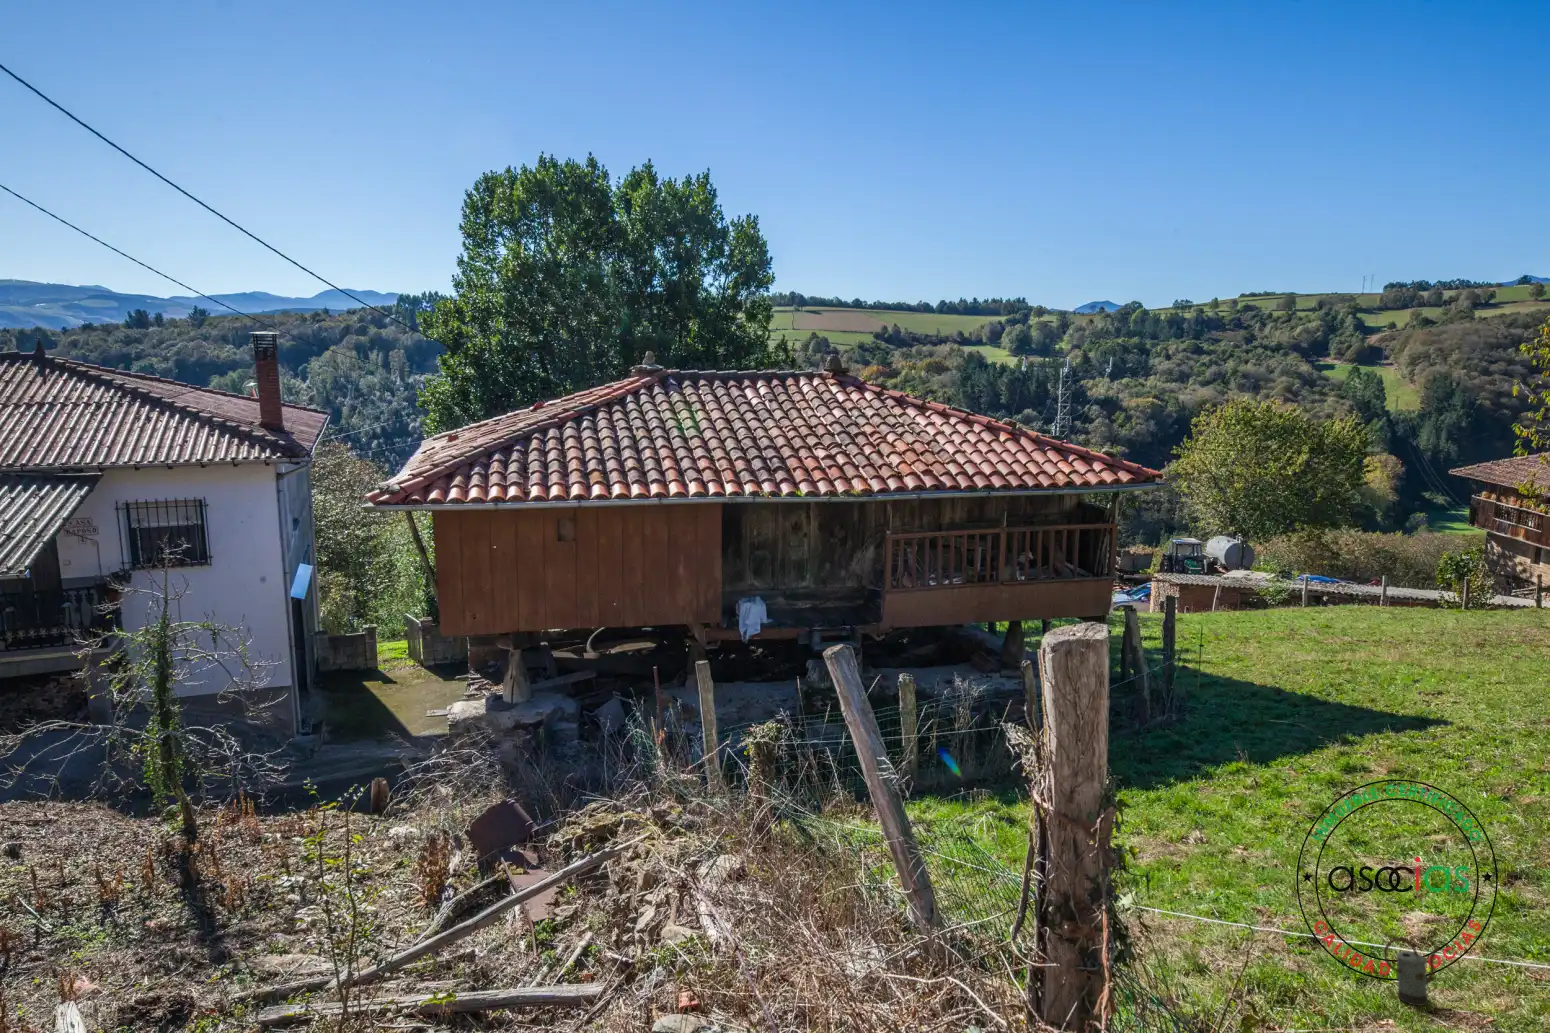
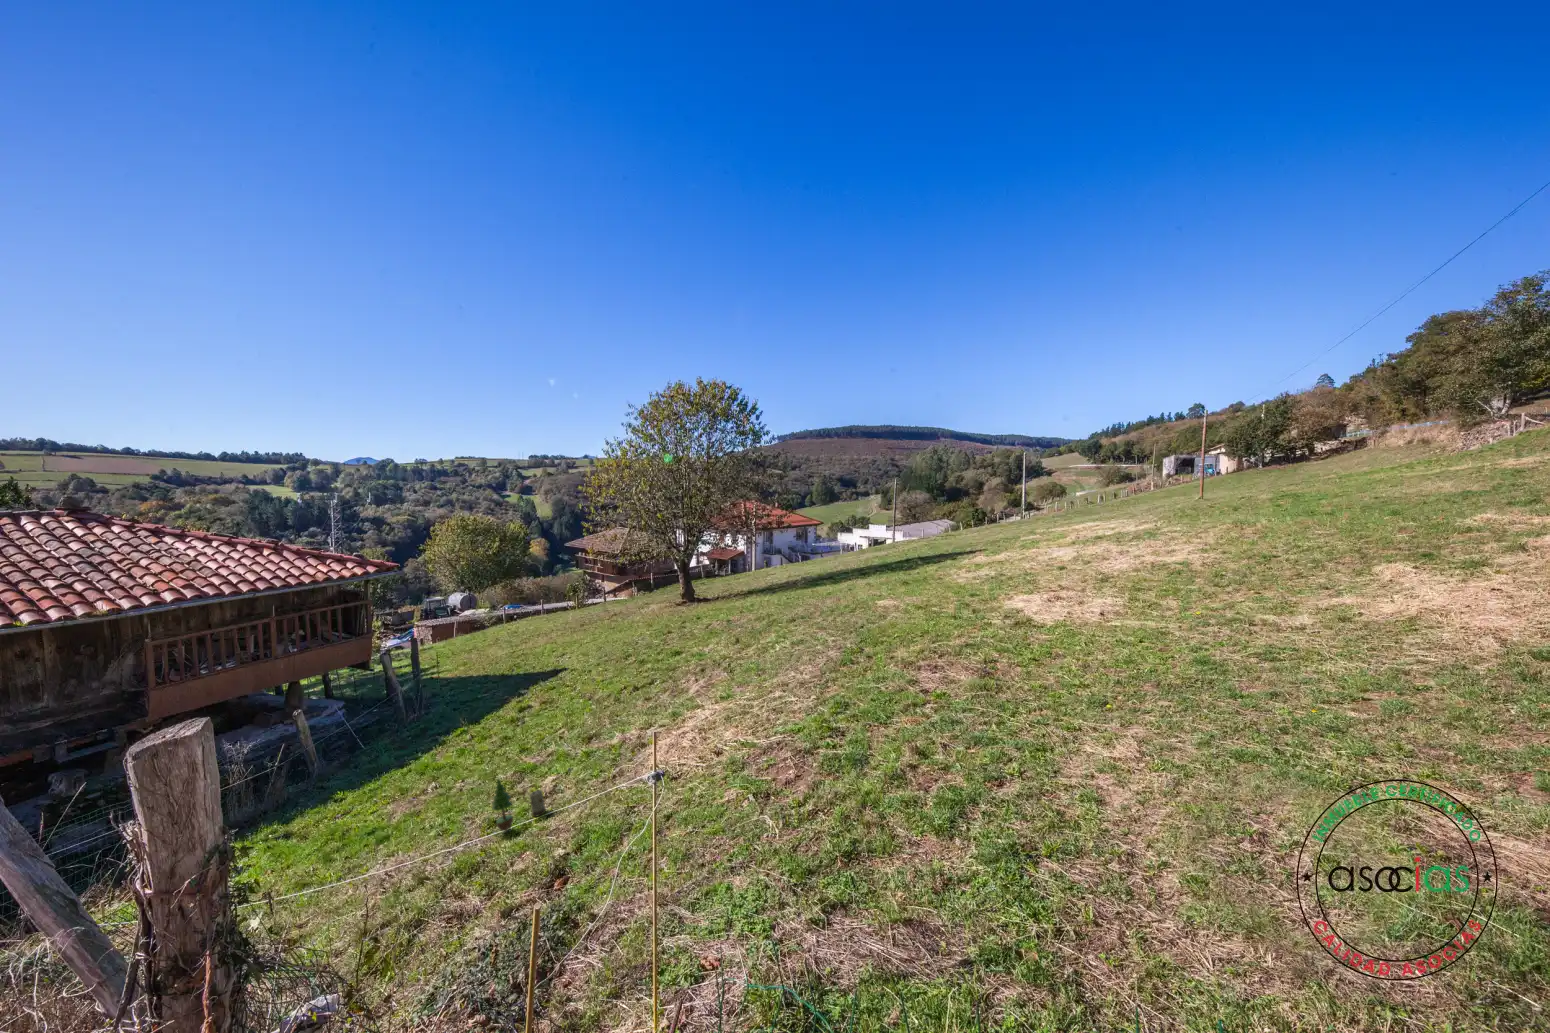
potted tree: none [1318,894,1363,1001] -> present [492,779,513,831]

